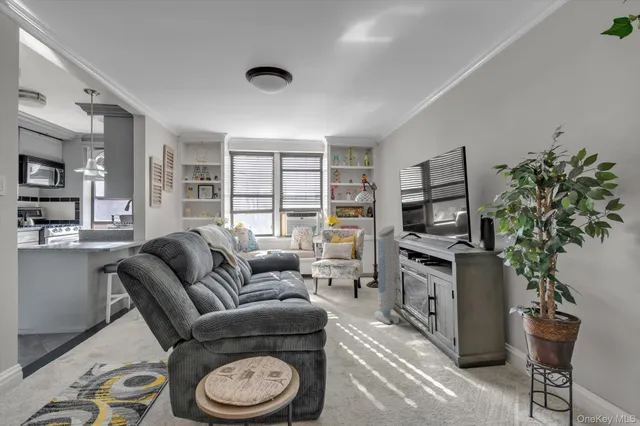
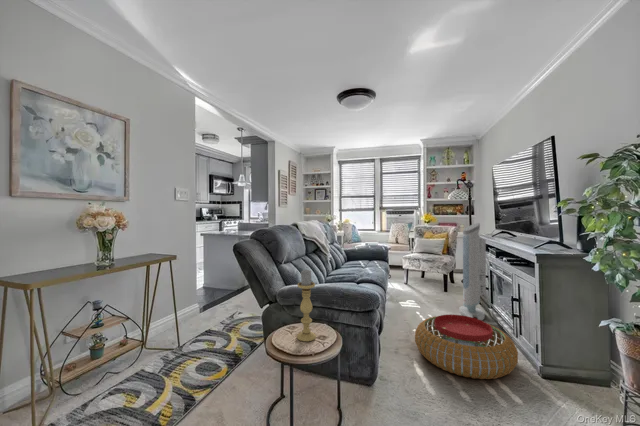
candle holder: none [248,288,272,381] -> present [297,270,316,342]
pouf: none [347,322,443,384] -> present [415,314,518,379]

